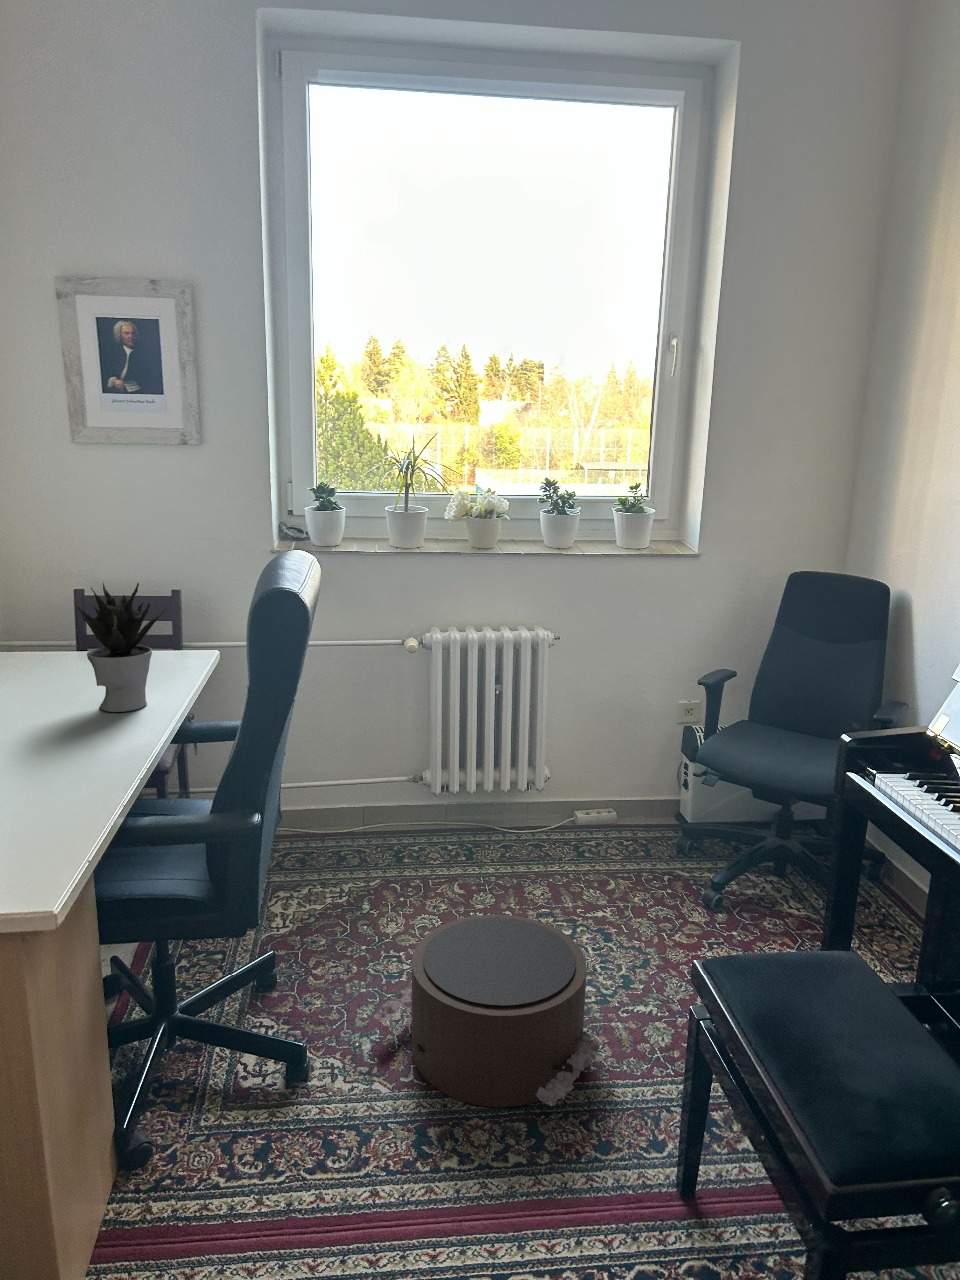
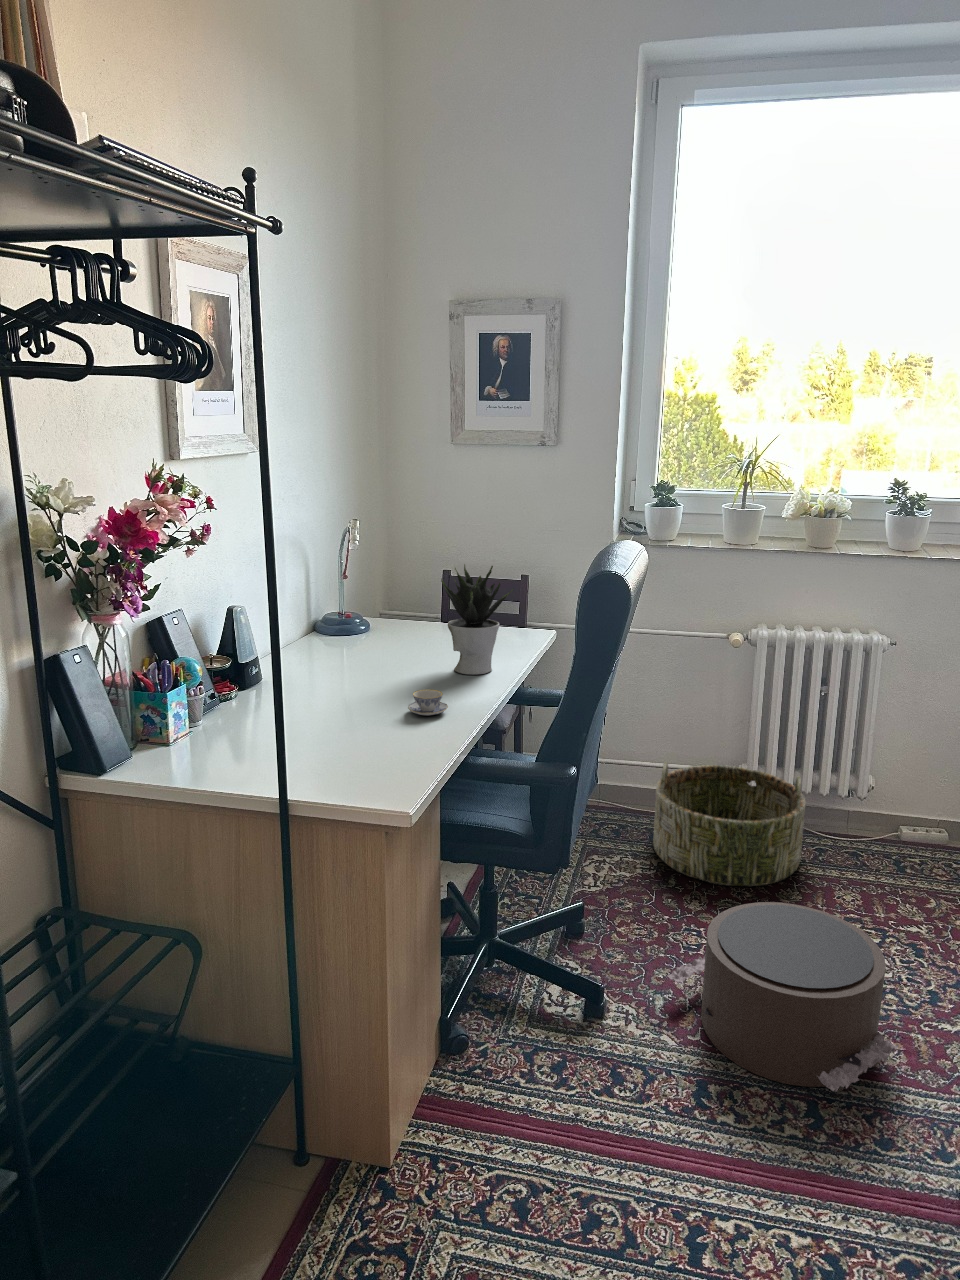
teacup: none [42,738,95,770] -> present [408,690,448,715]
basket: none [341,774,491,901] -> present [653,762,806,886]

